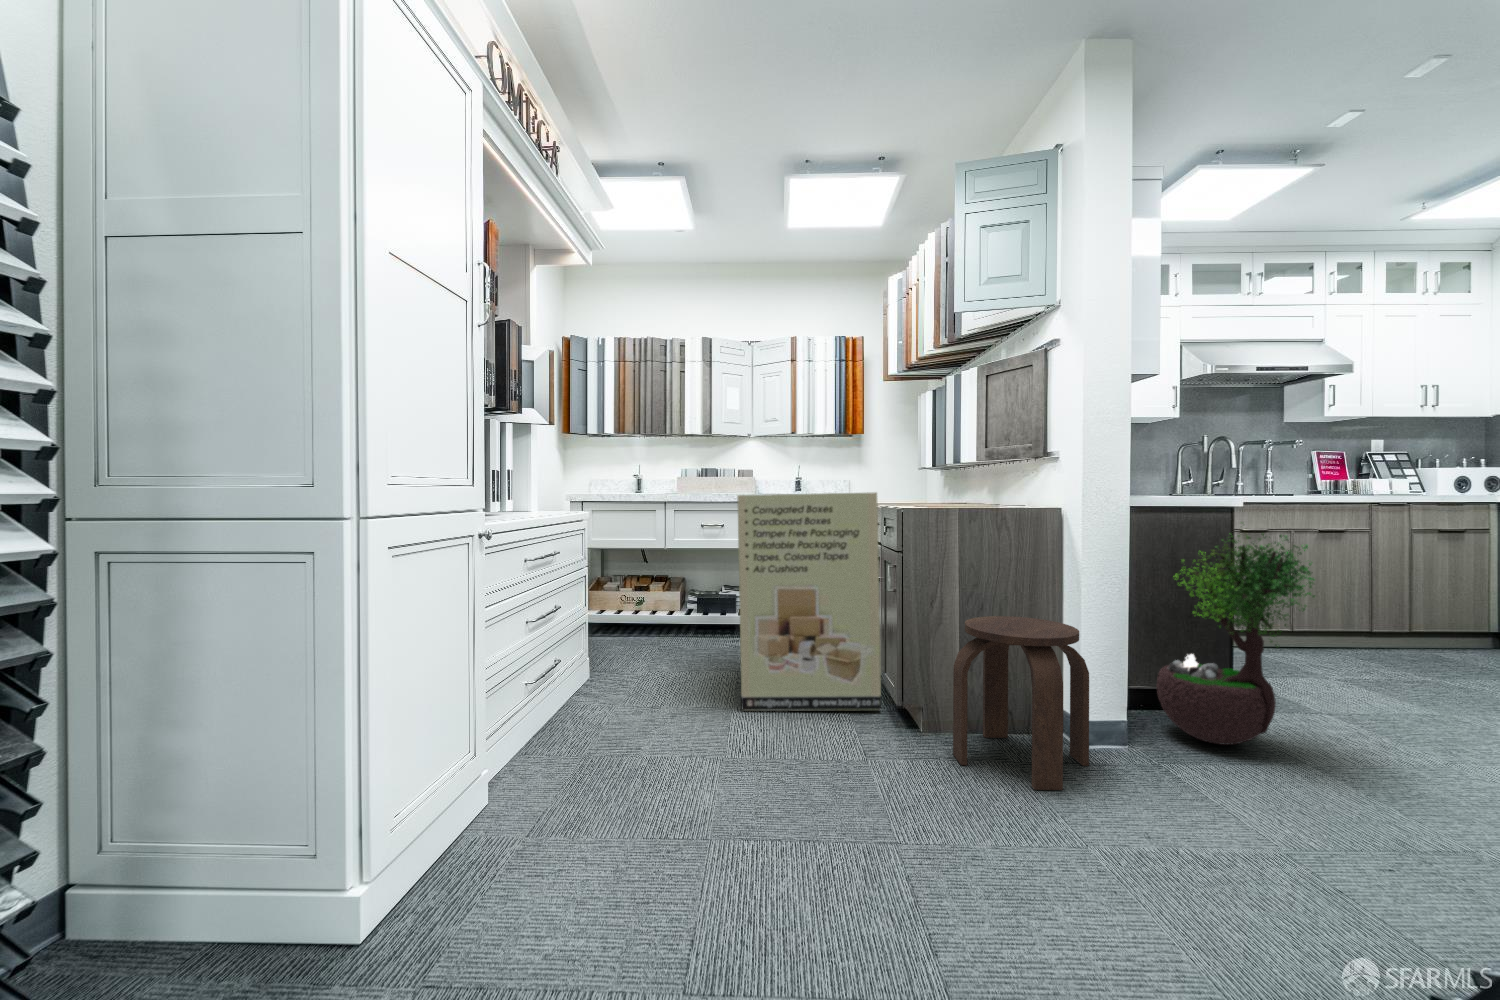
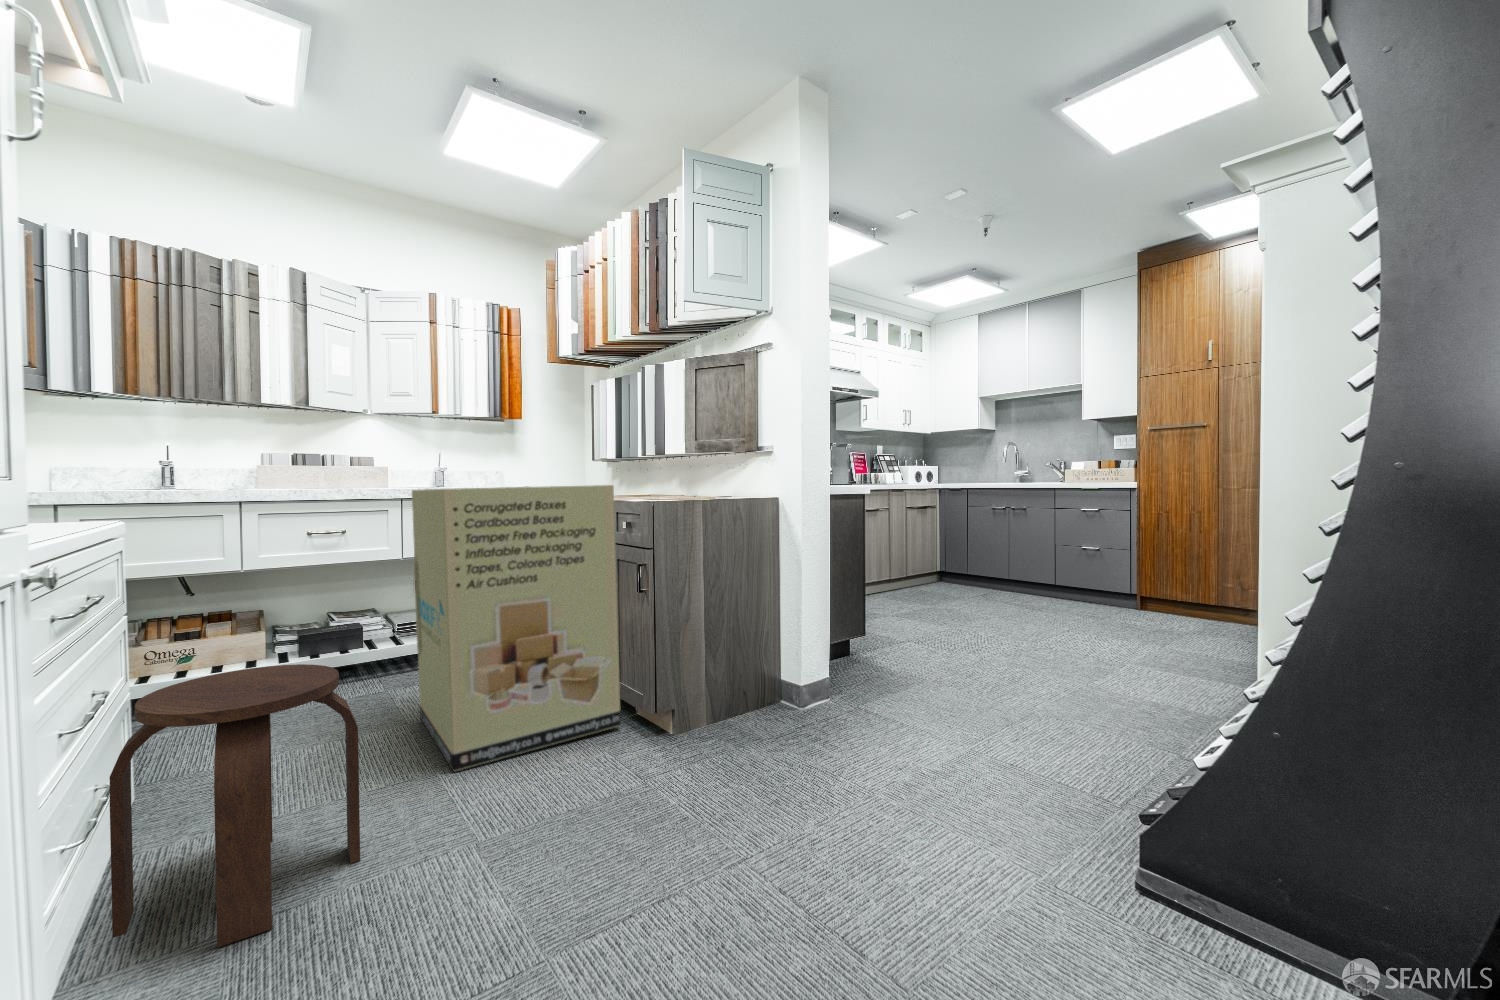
potted tree: present [1157,534,1315,745] -> none [841,507,948,686]
stool: present [953,616,1089,790] -> present [109,664,360,948]

